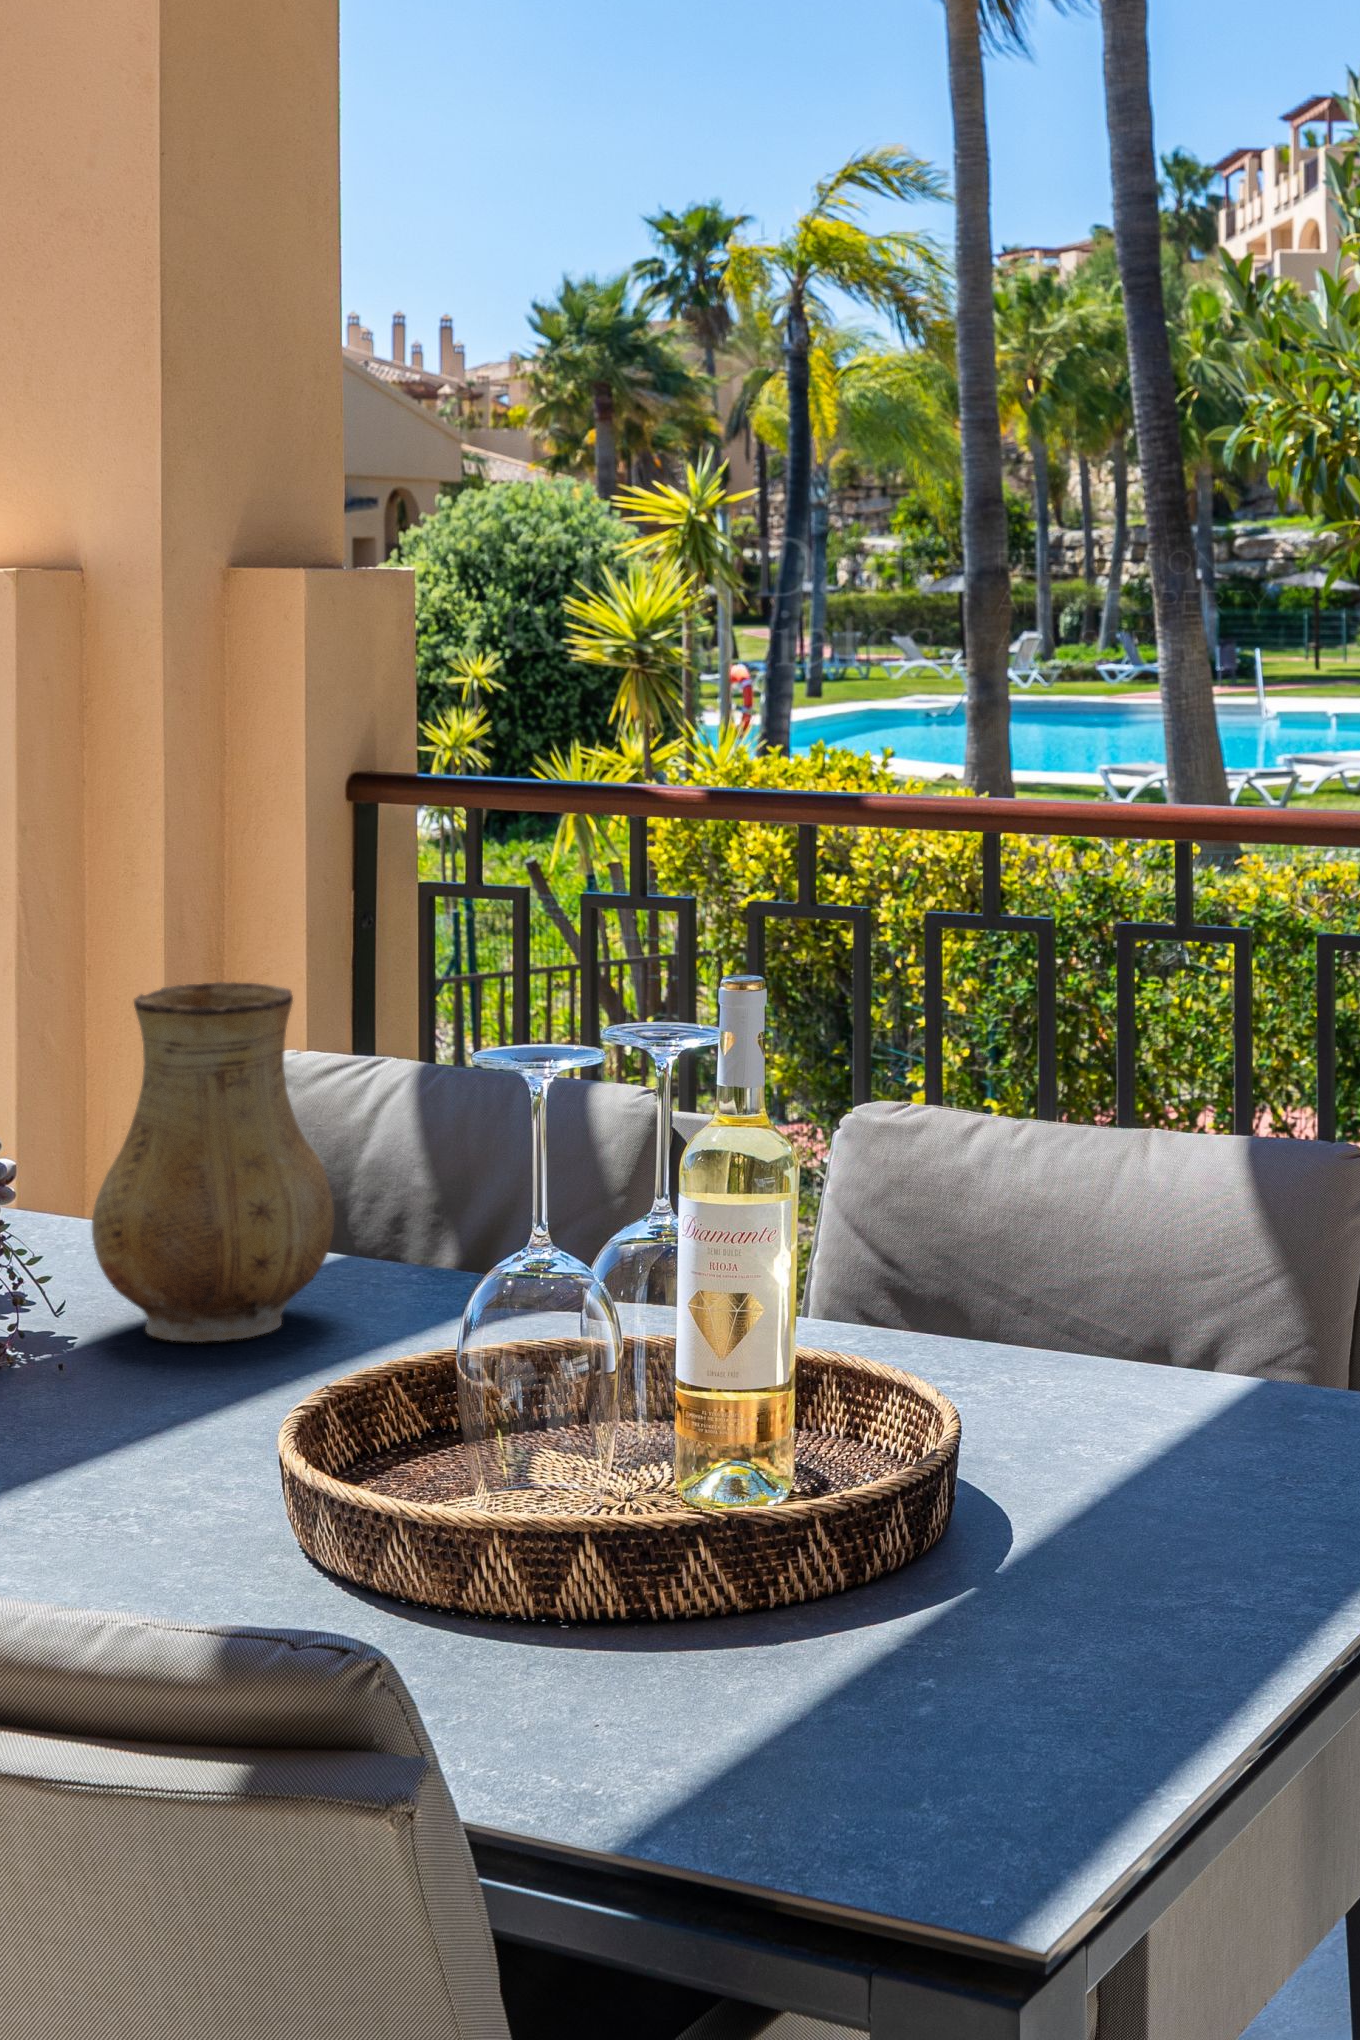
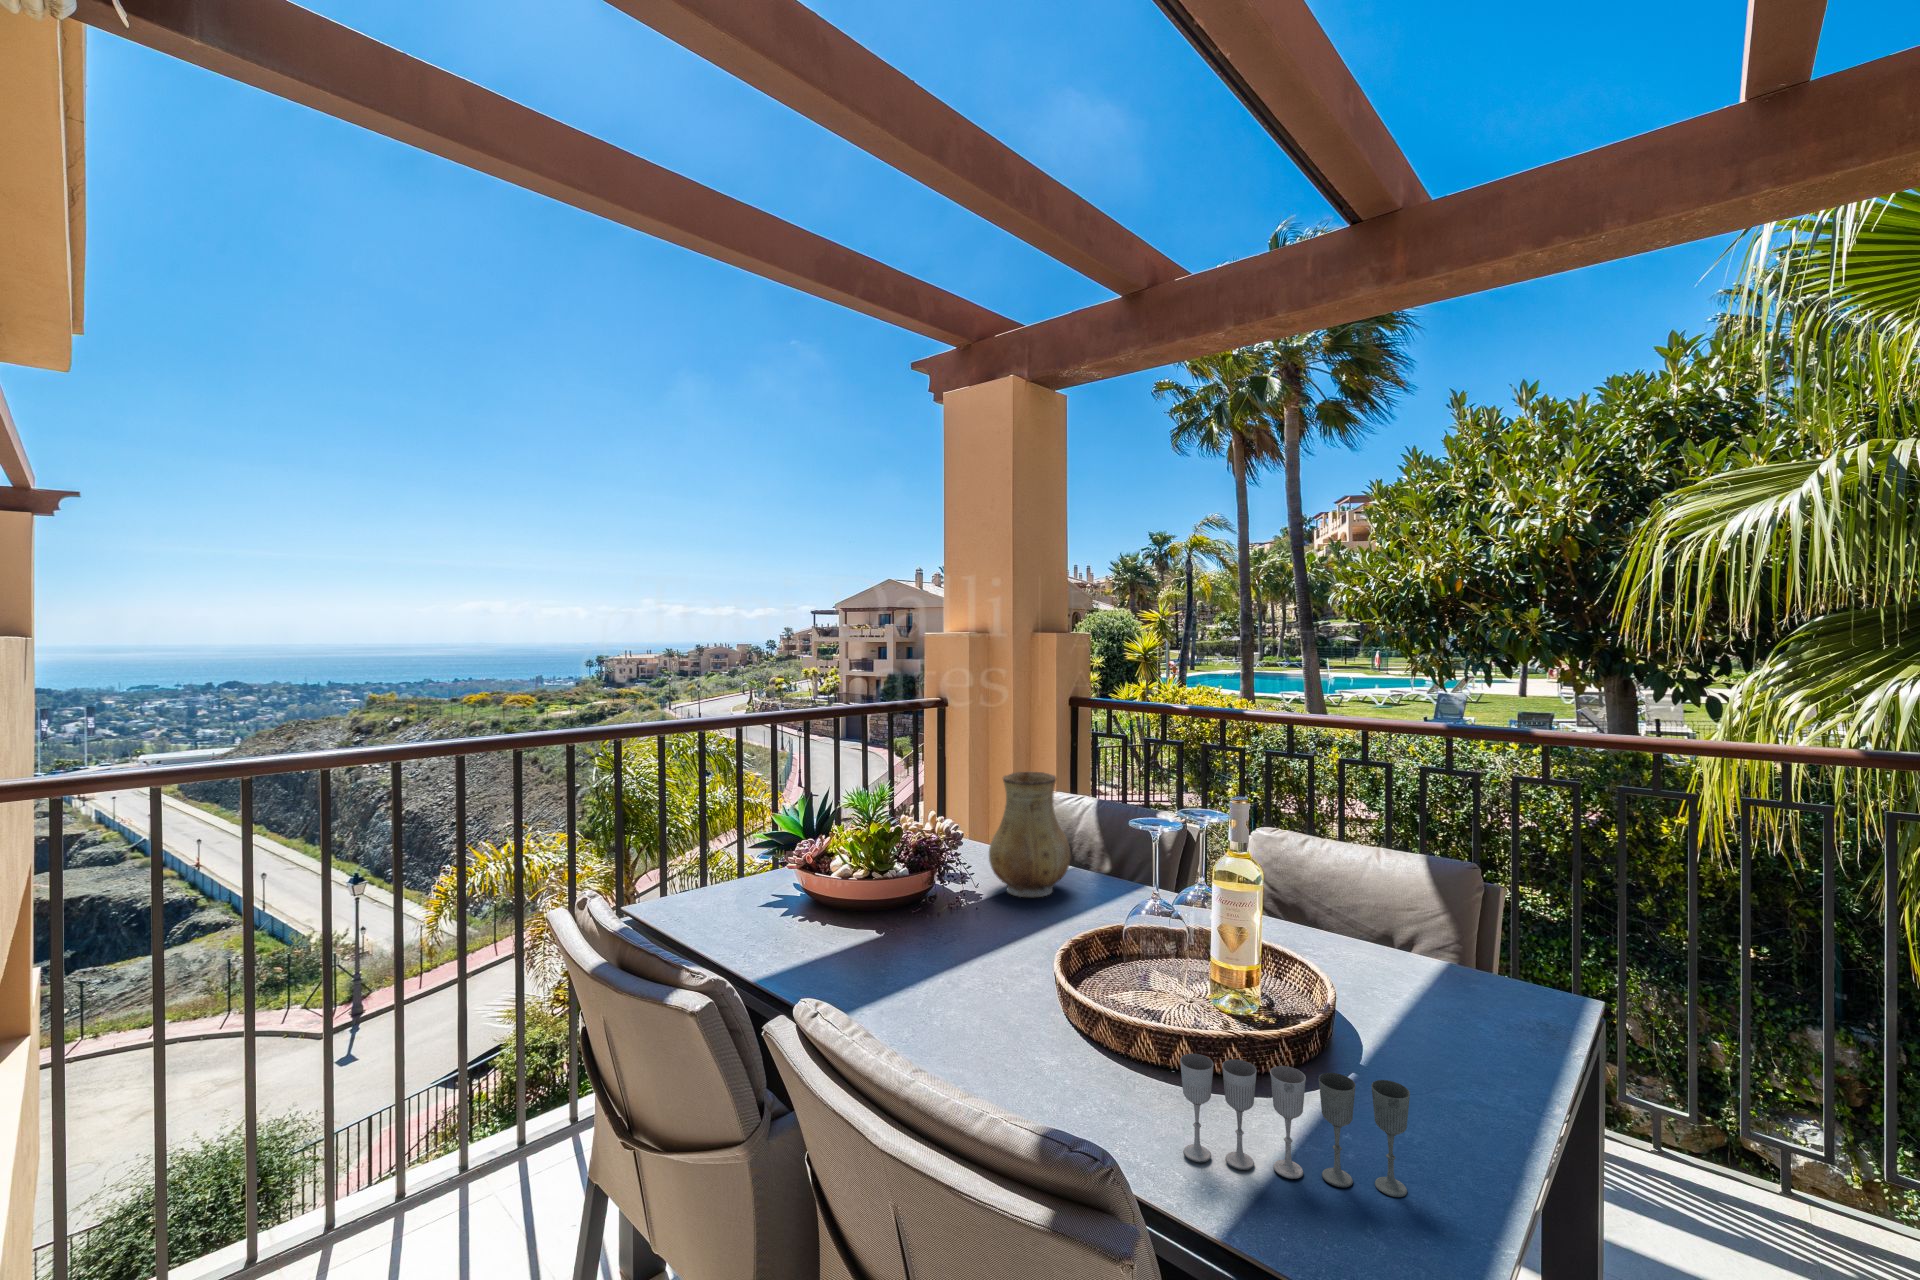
wine glass: none [562,1521,1019,1746] -> present [1180,1054,1410,1197]

